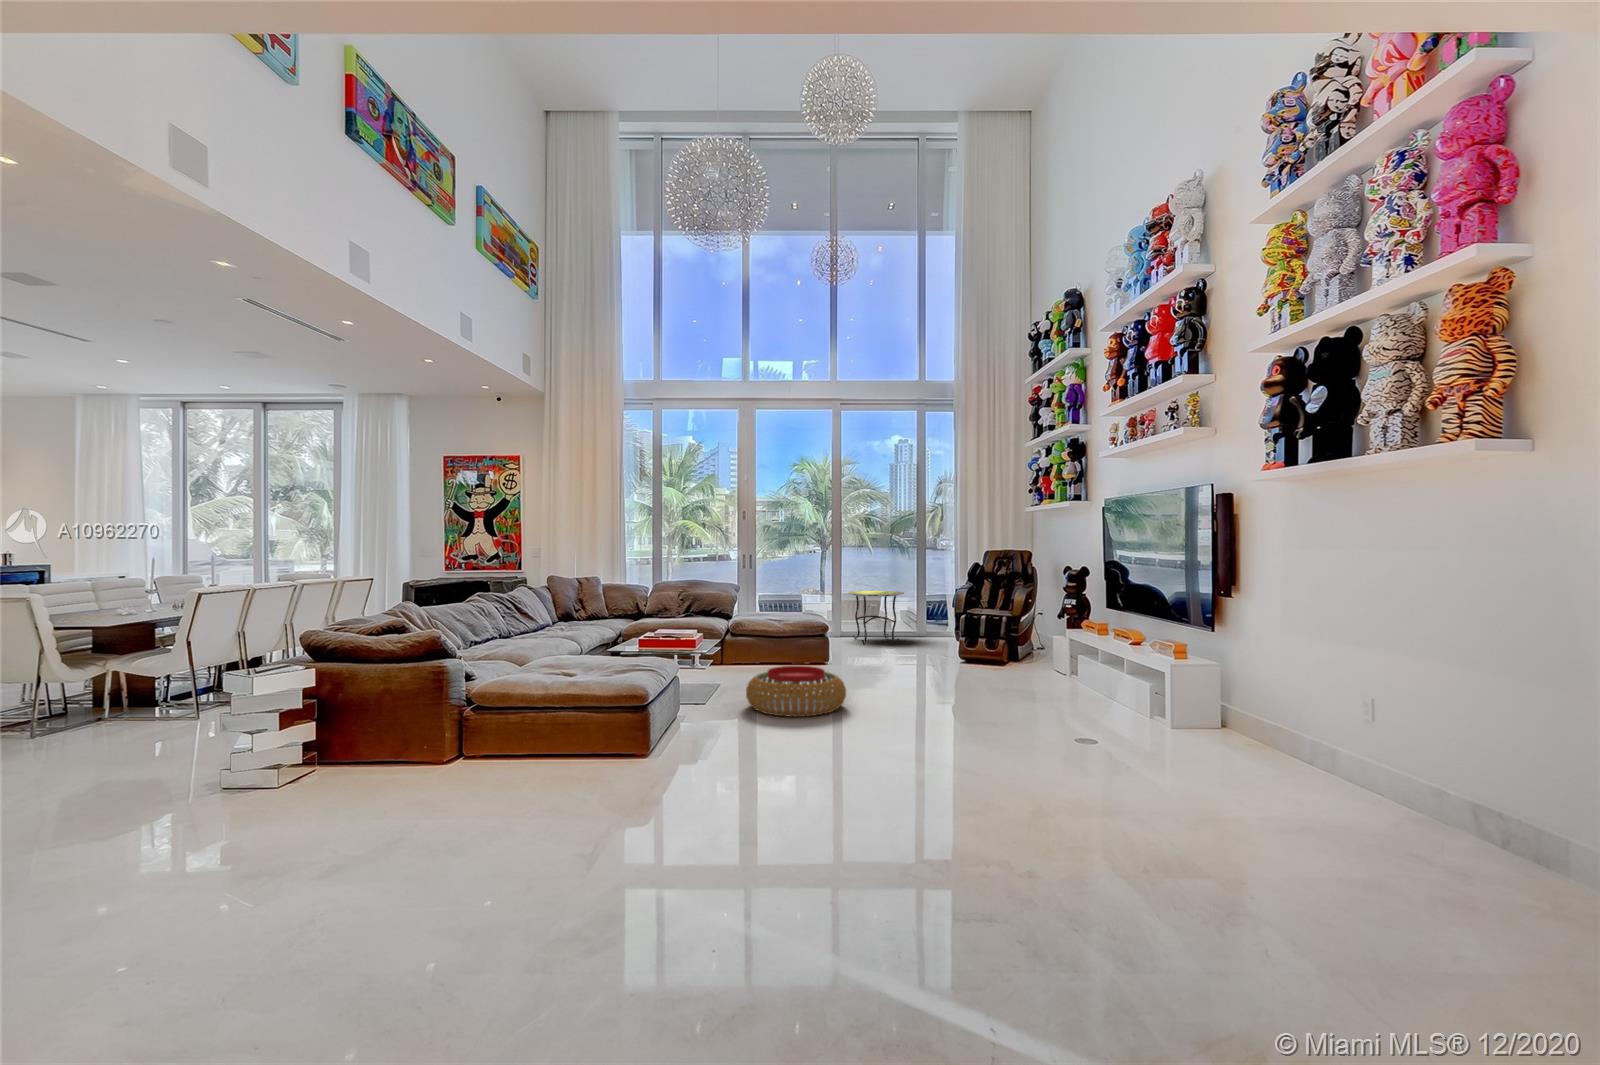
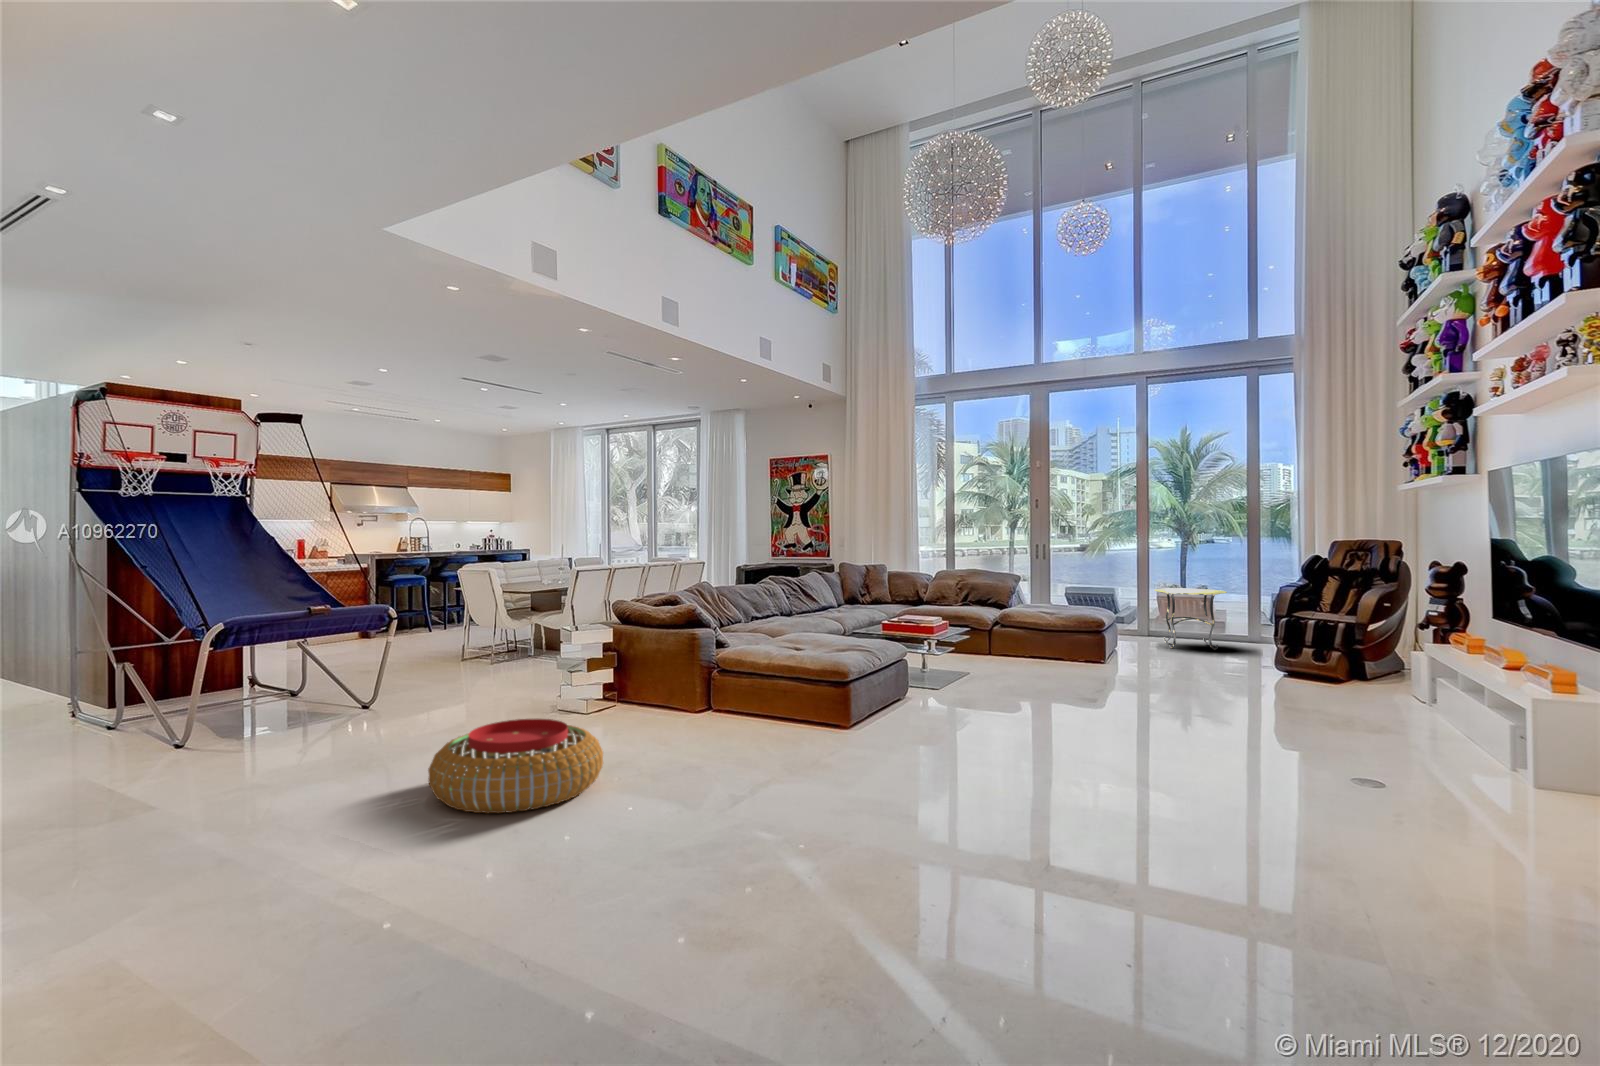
pouf: present [746,666,846,717] -> present [428,719,603,813]

